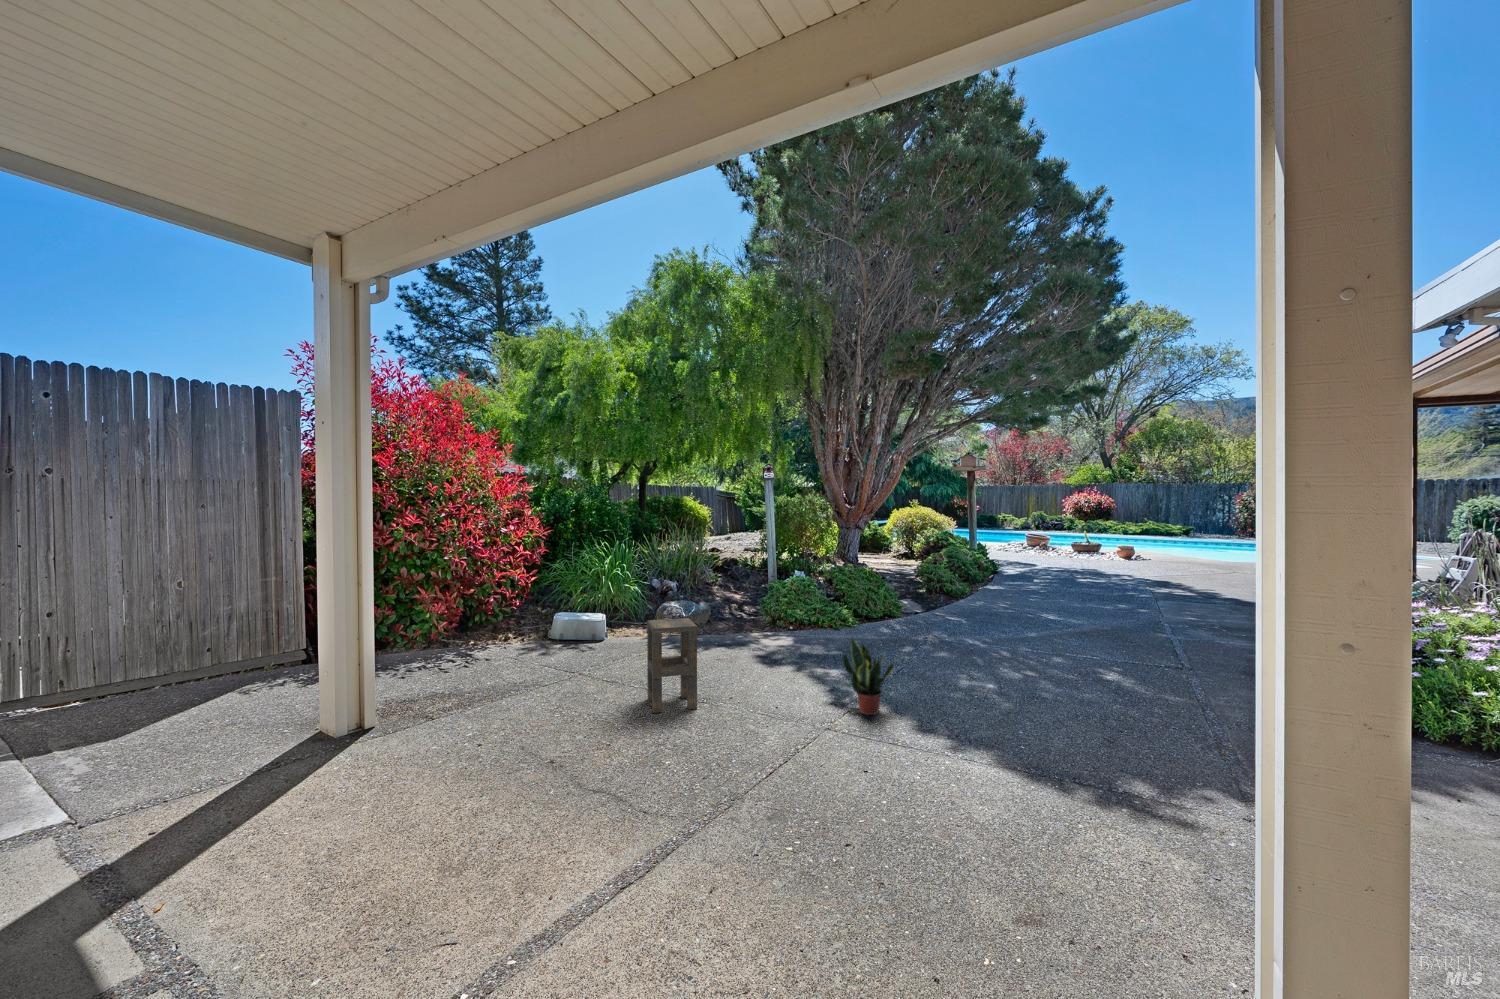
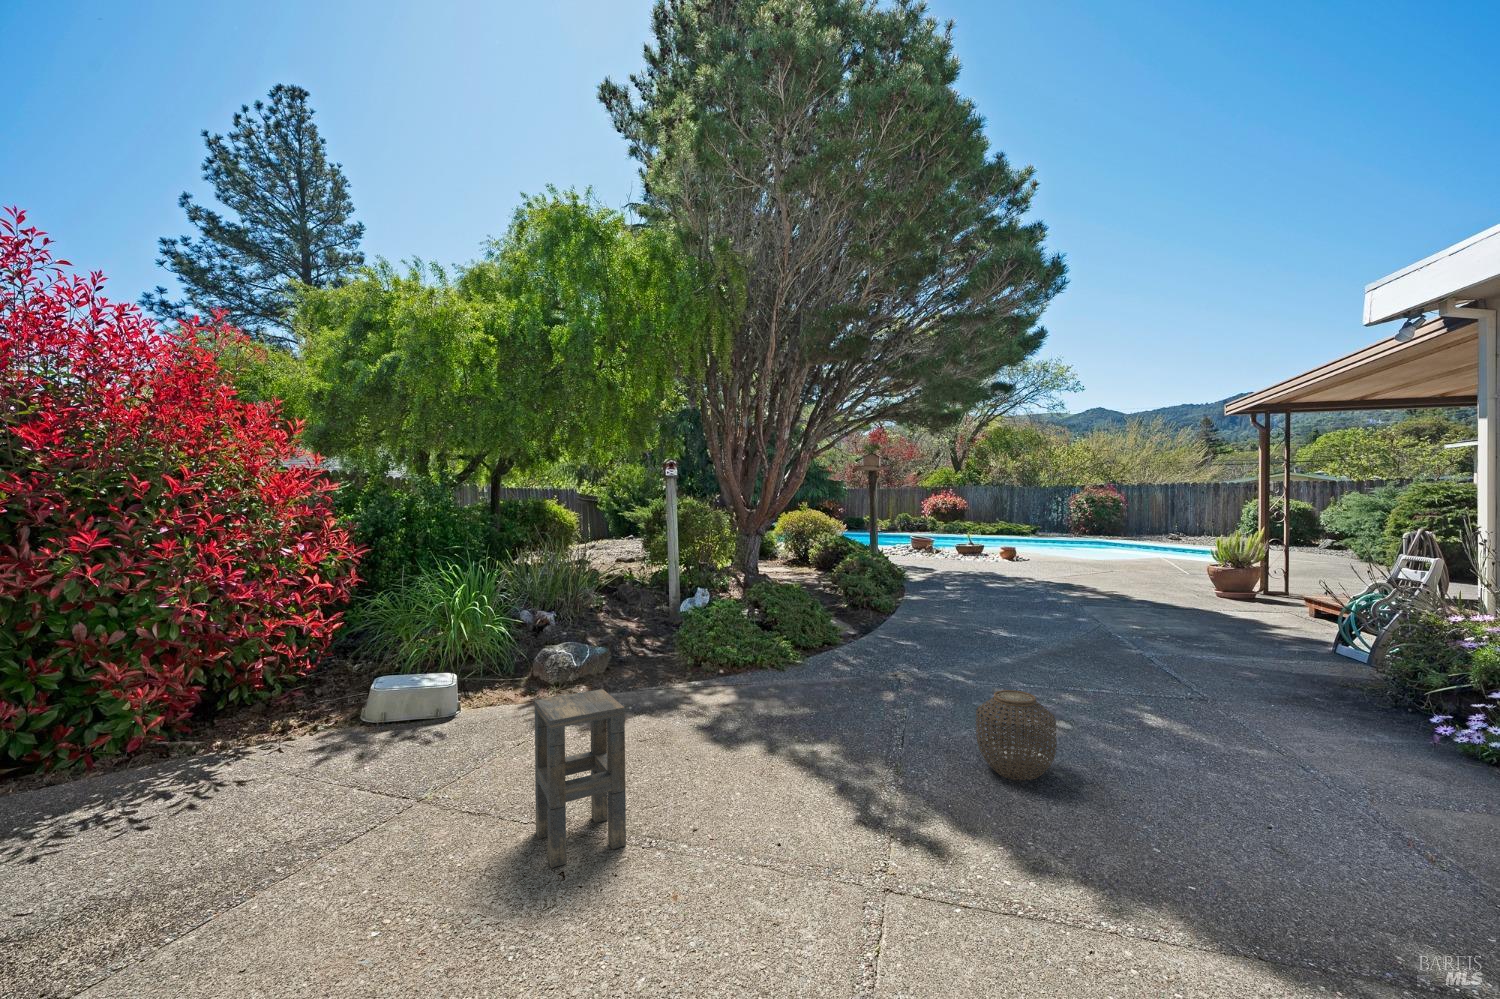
potted plant: present [843,639,894,715] -> none [852,705,926,823]
woven basket: none [948,642,1005,704] -> present [976,690,1057,780]

